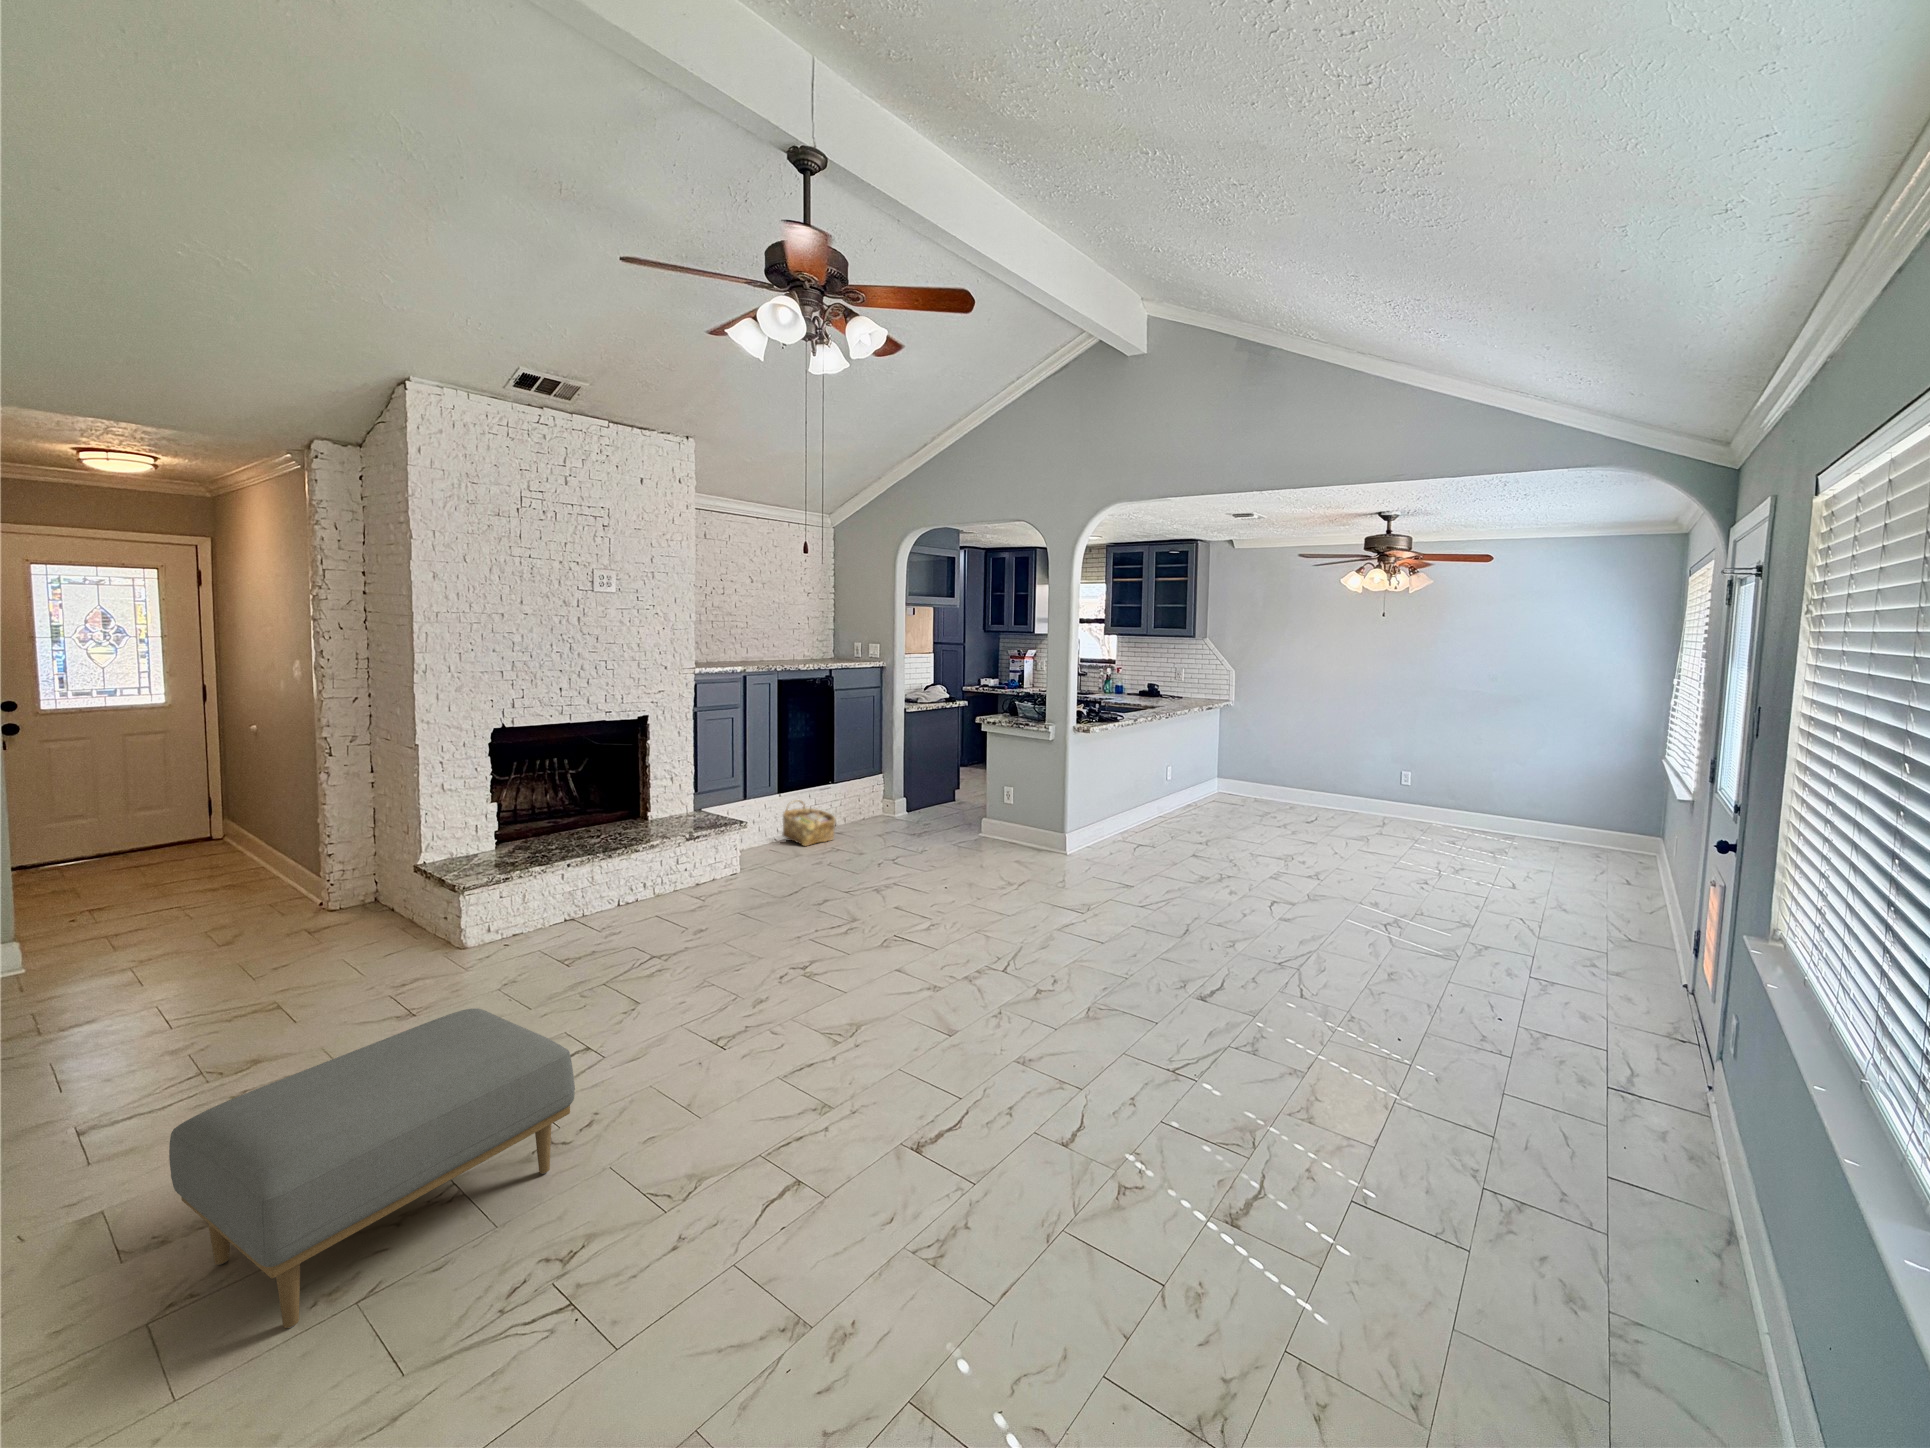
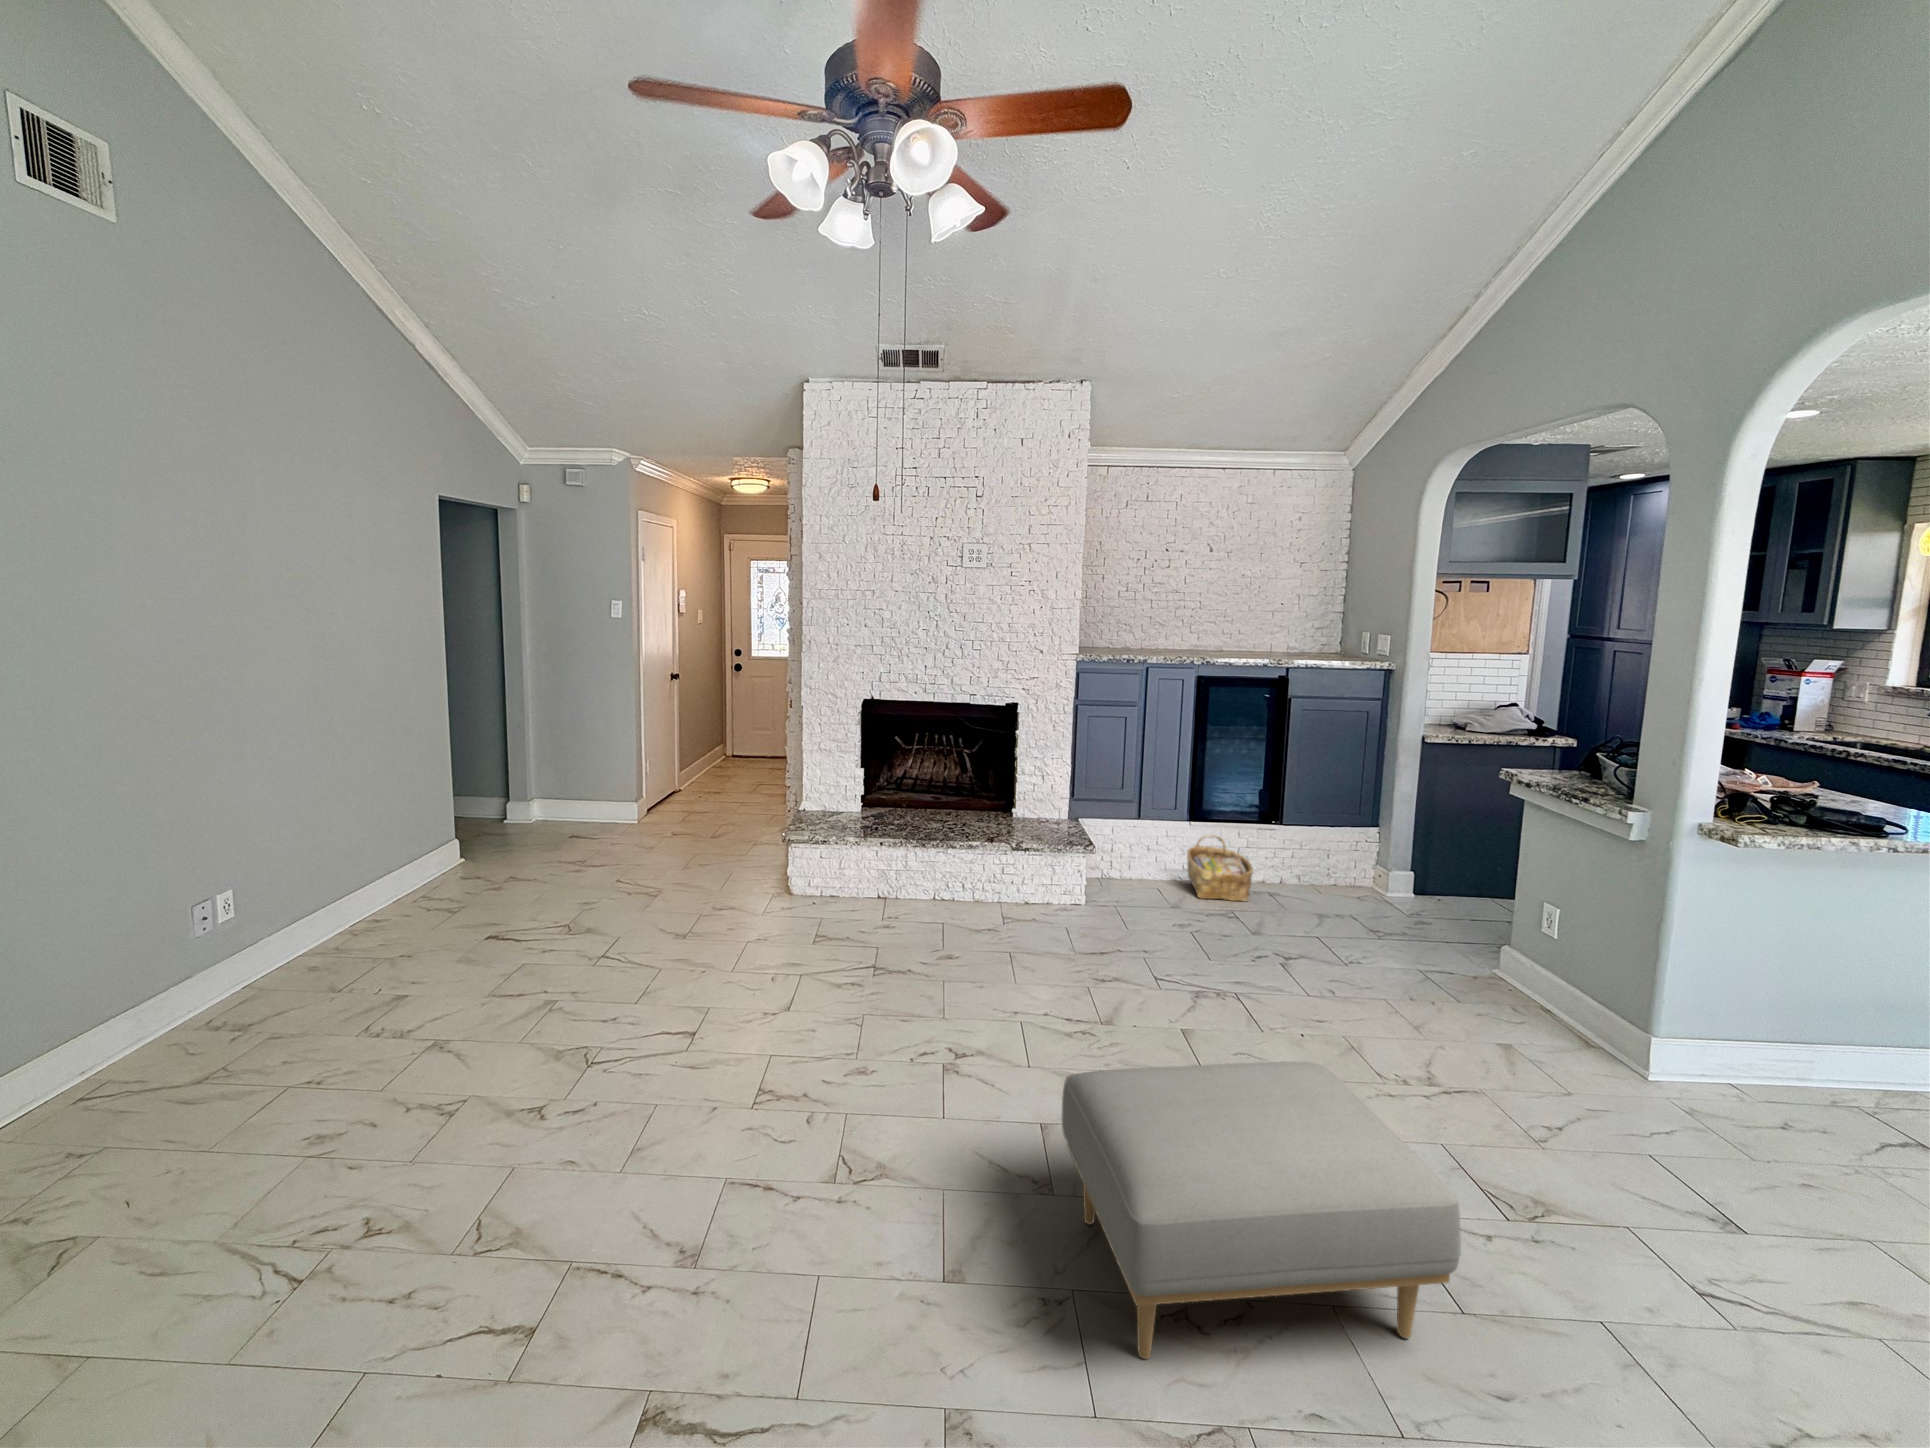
ottoman: present [169,1008,575,1328] -> present [1061,1062,1461,1359]

